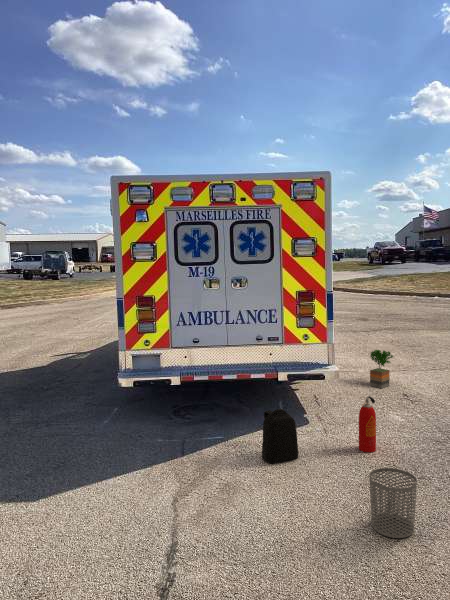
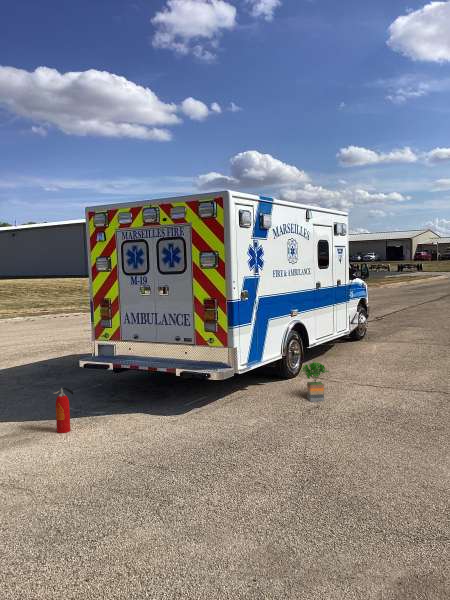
fire extinguisher: present [359,396,376,452] -> present [54,388,73,433]
backpack: present [262,409,298,463] -> none [91,389,120,430]
waste bin: present [369,468,417,538] -> none [41,429,75,477]

